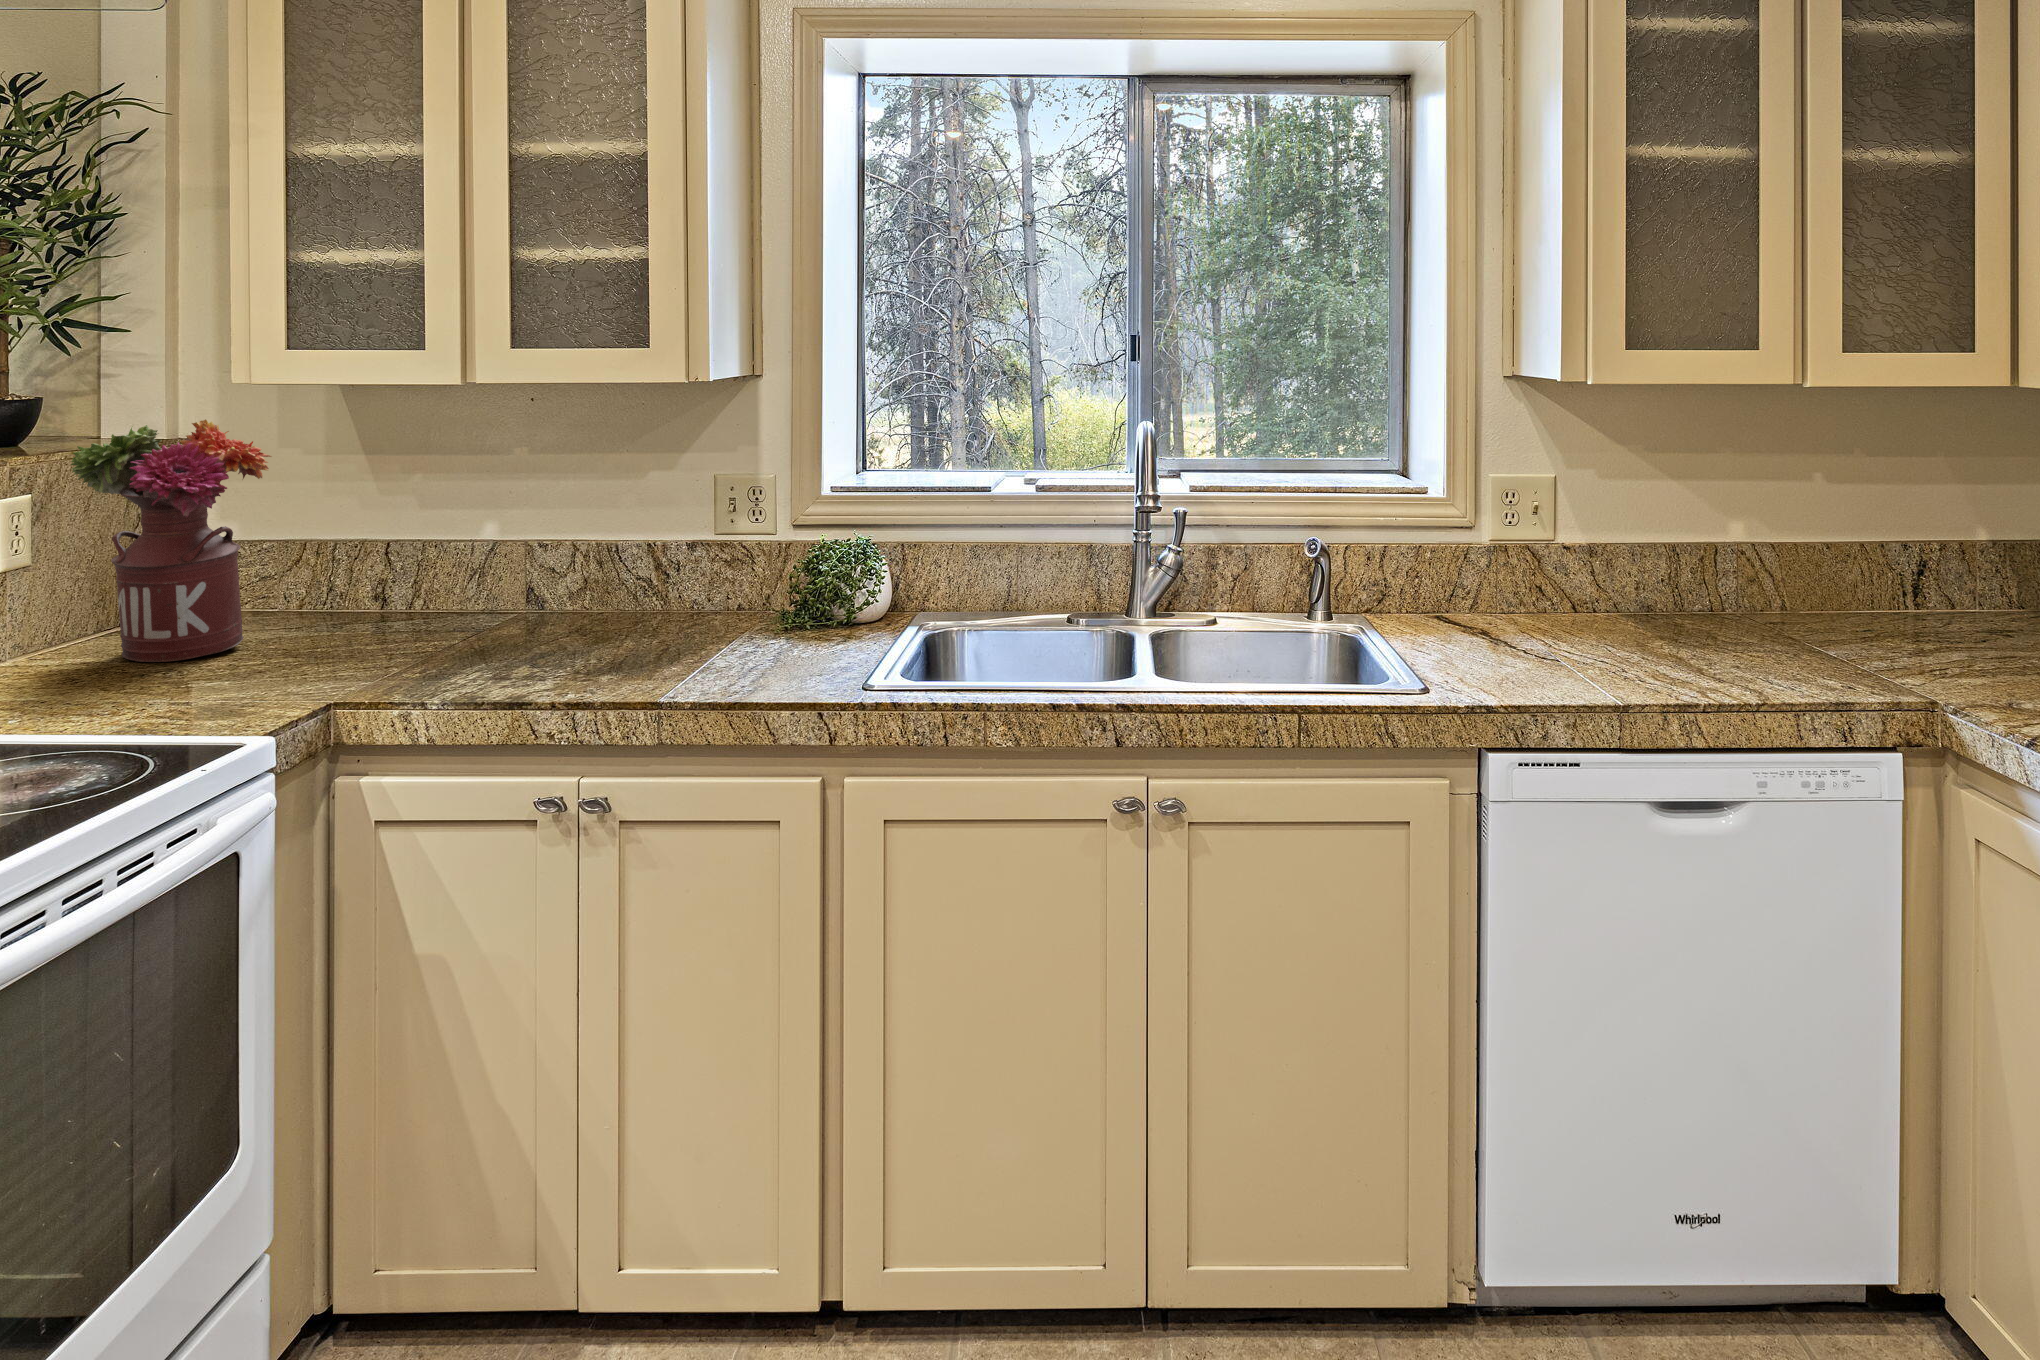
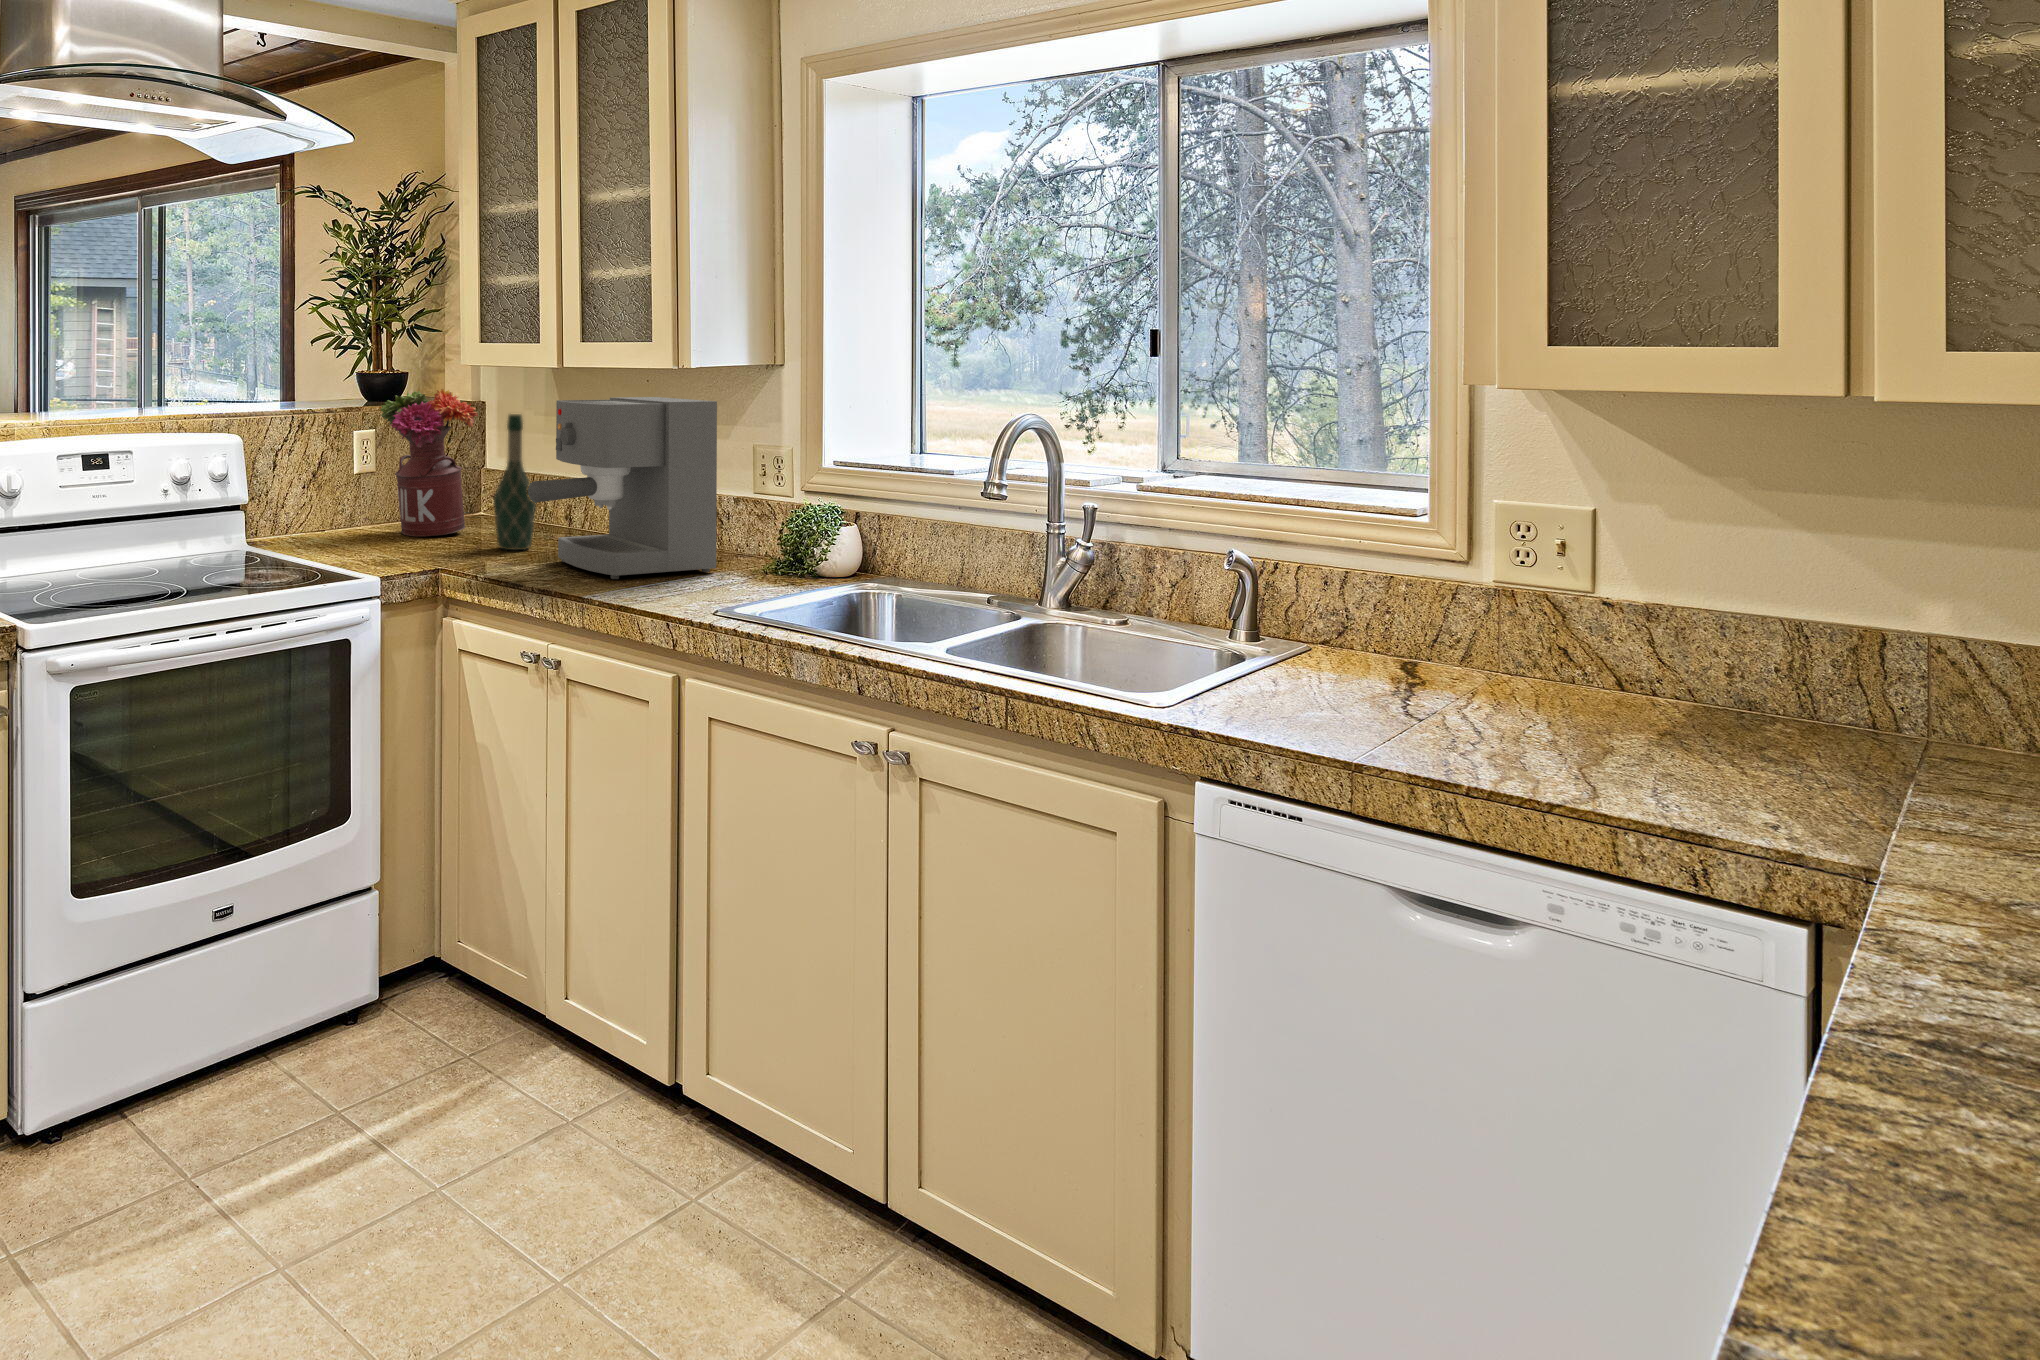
coffee maker: none [504,419,741,670] -> present [528,397,717,579]
wine bottle: none [353,453,425,657] -> present [493,414,536,550]

